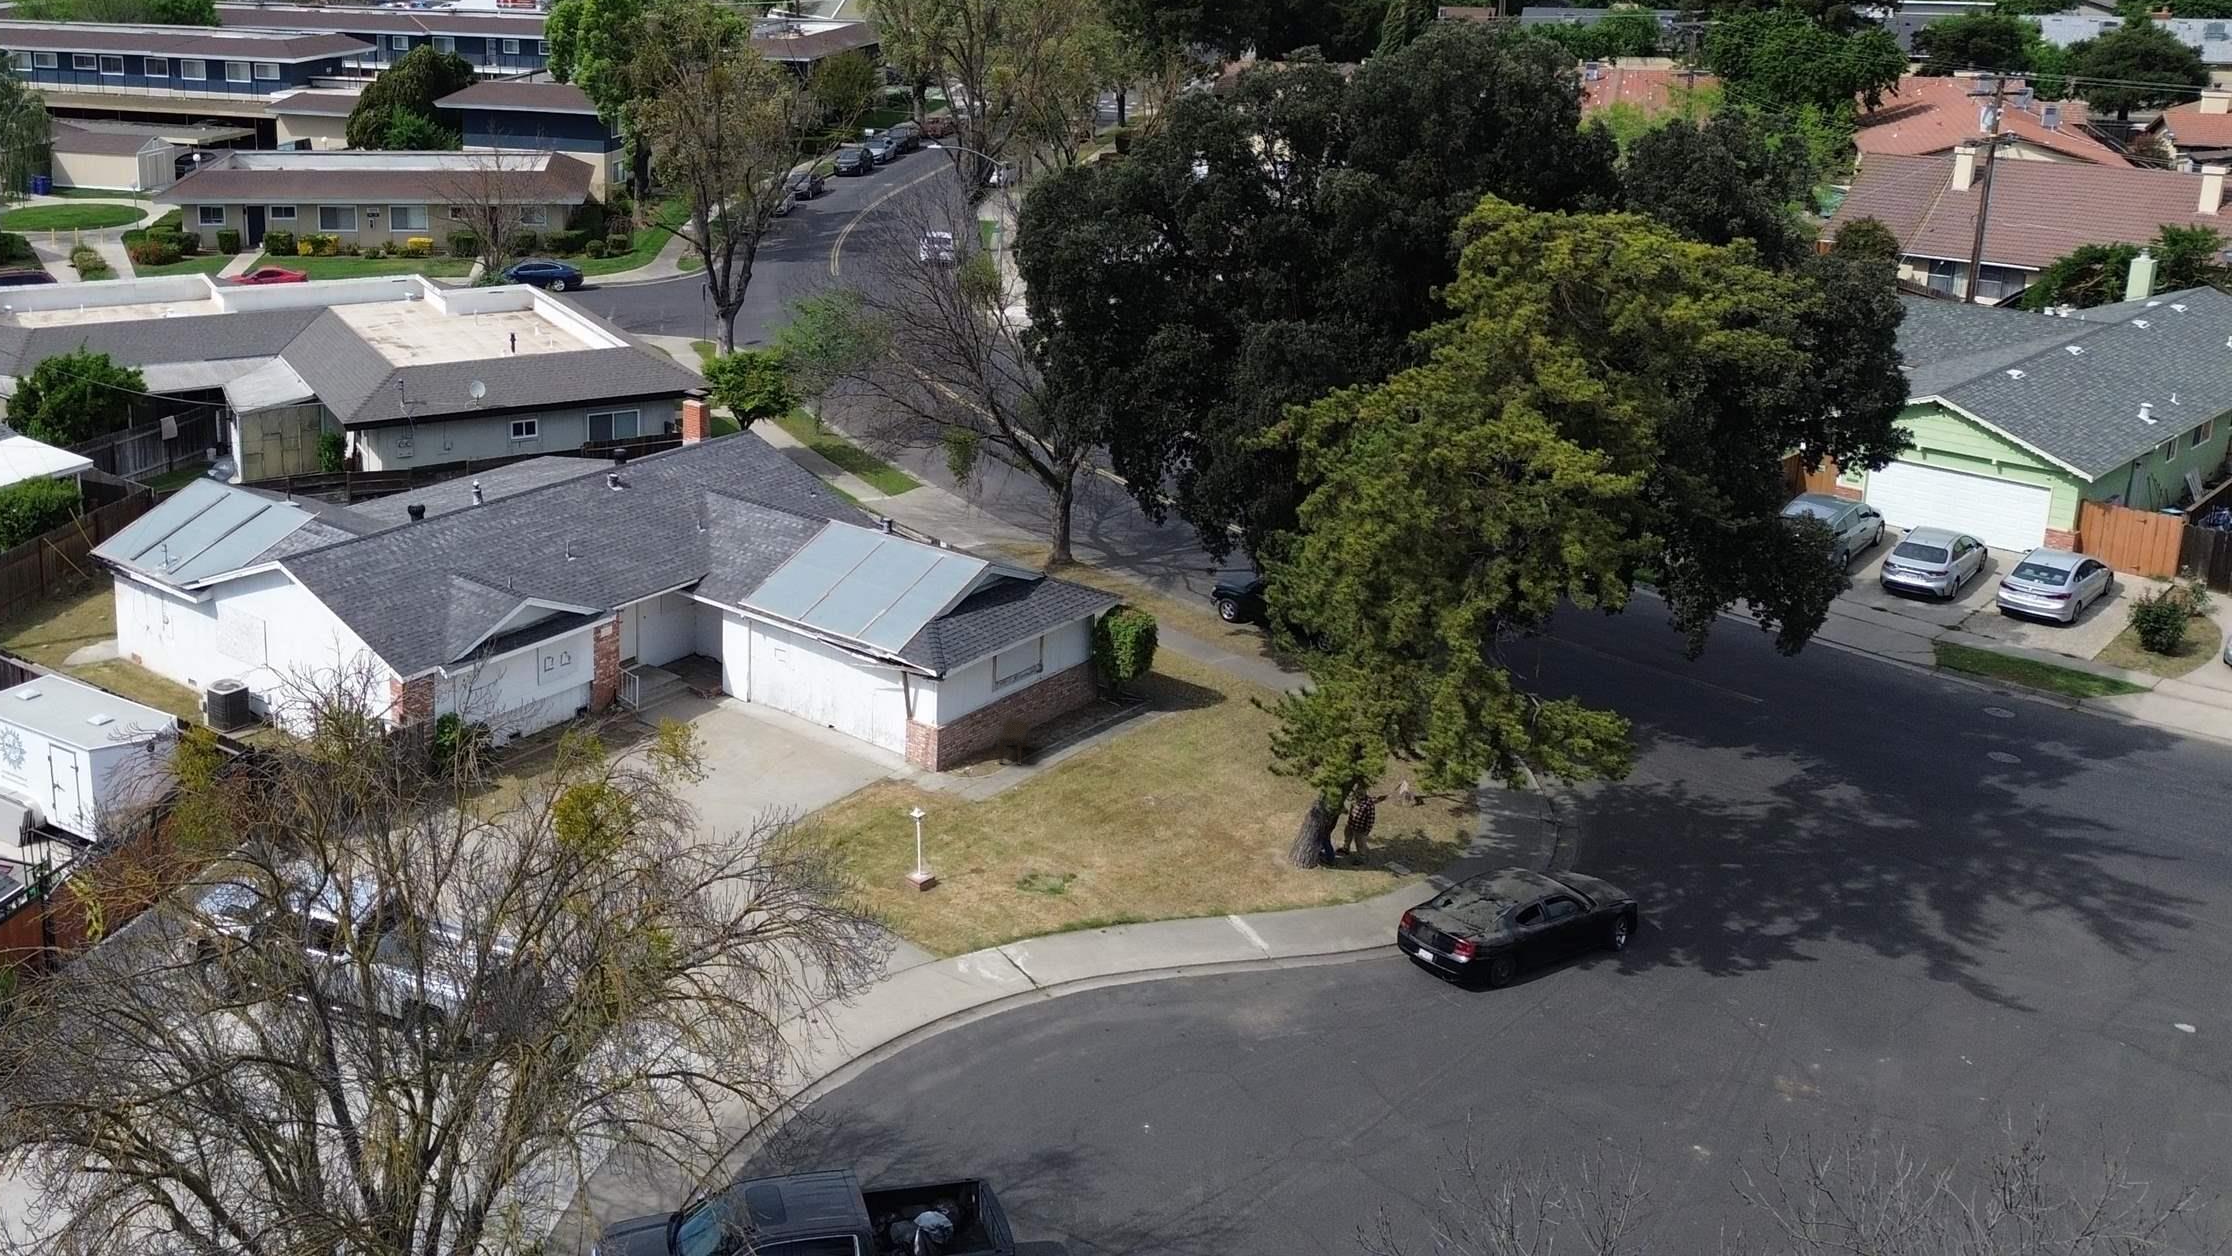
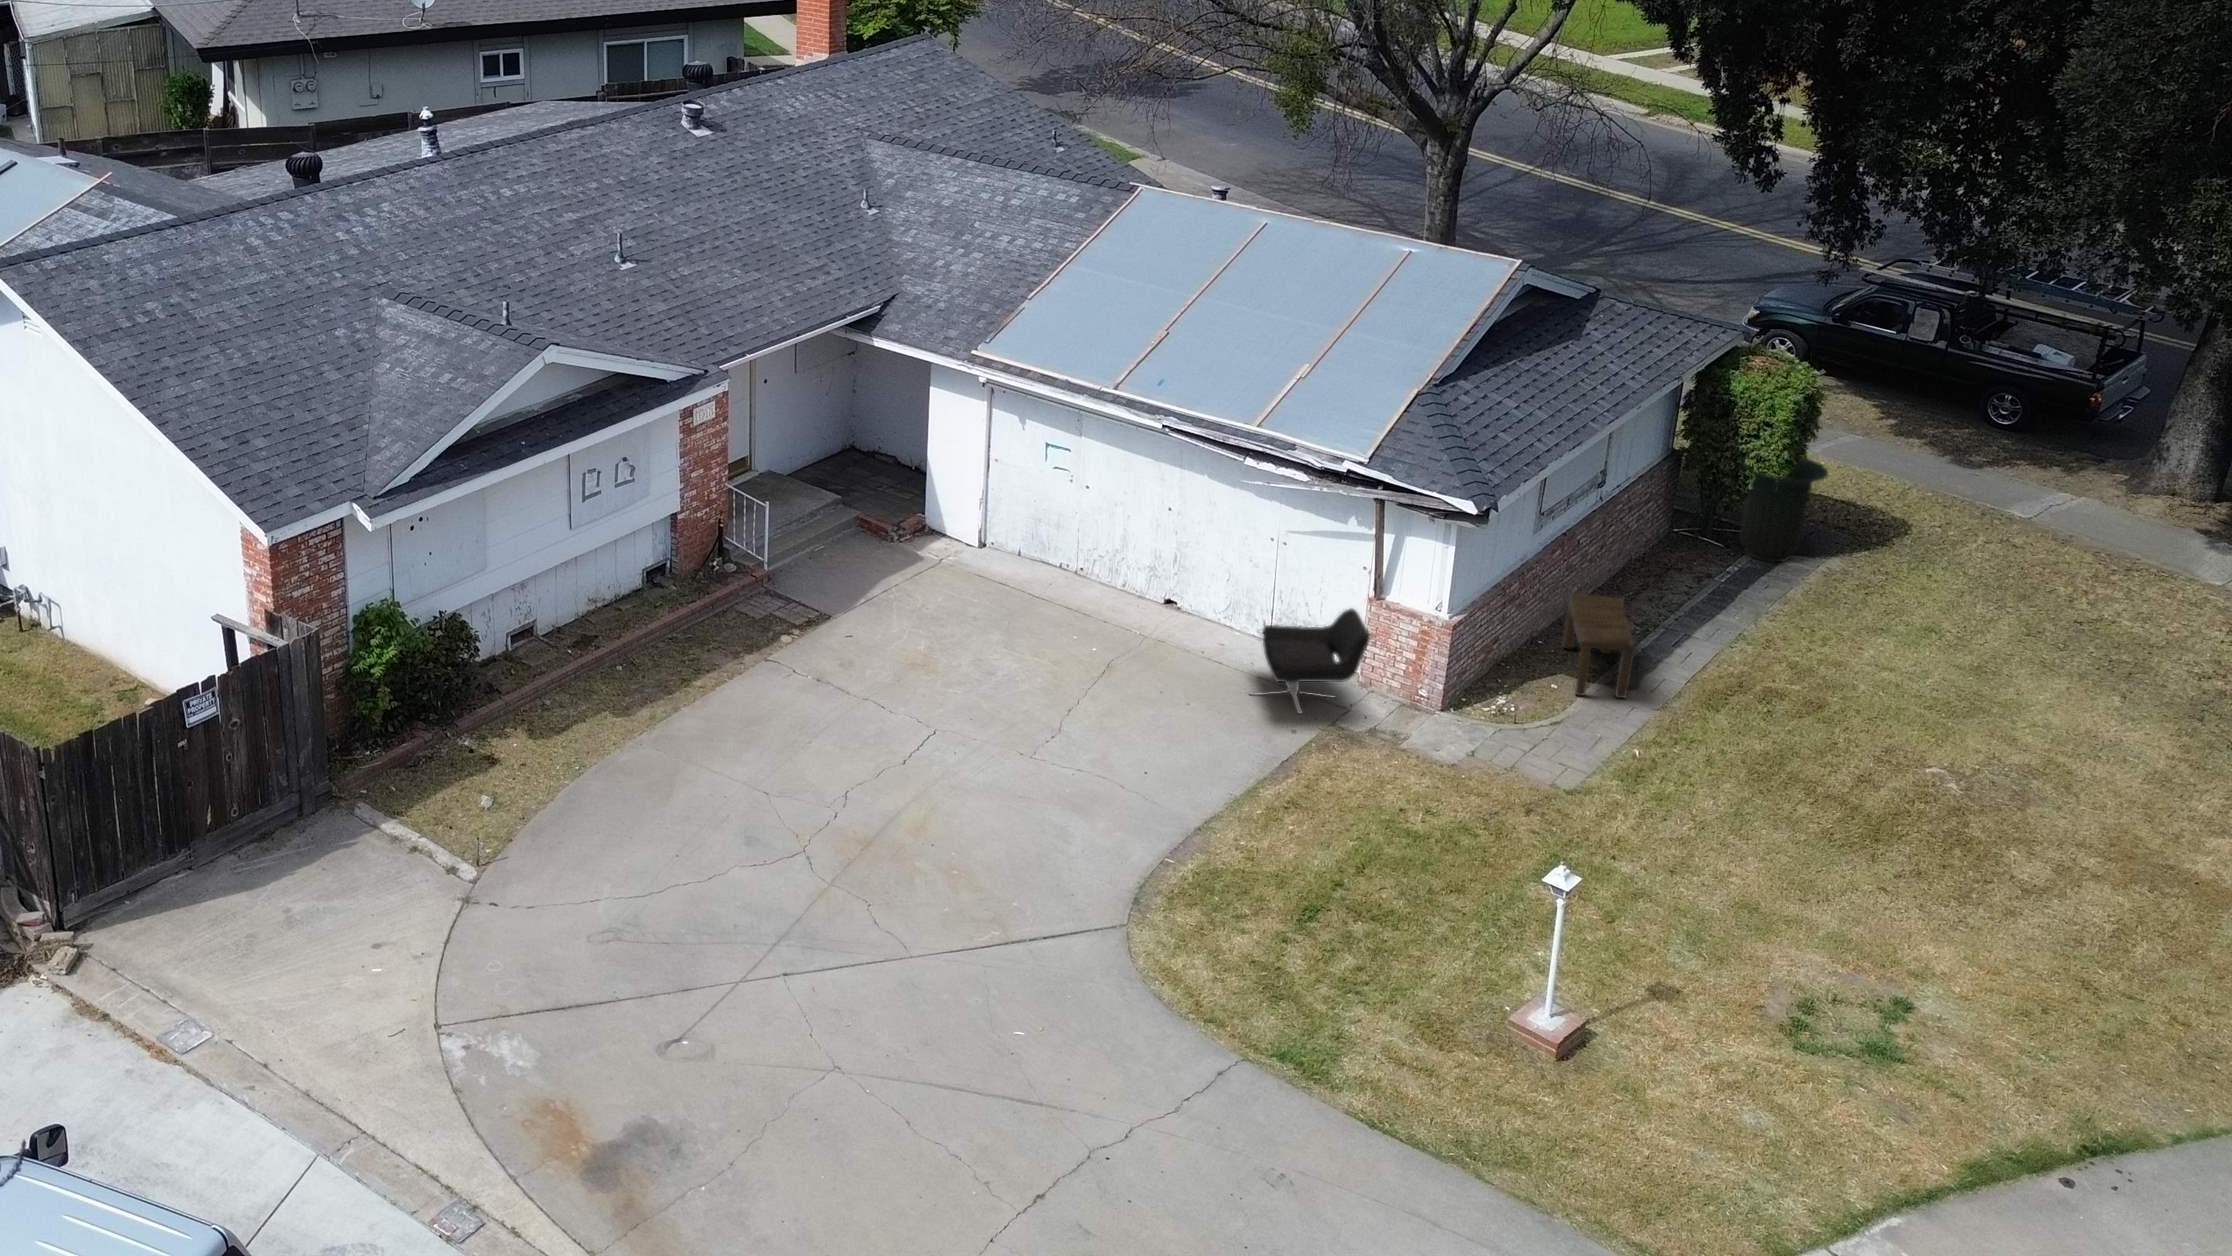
trash can: none [1116,657,1155,711] -> present [1739,457,1828,562]
lounge chair: none [850,722,899,770] -> present [1260,609,1371,714]

